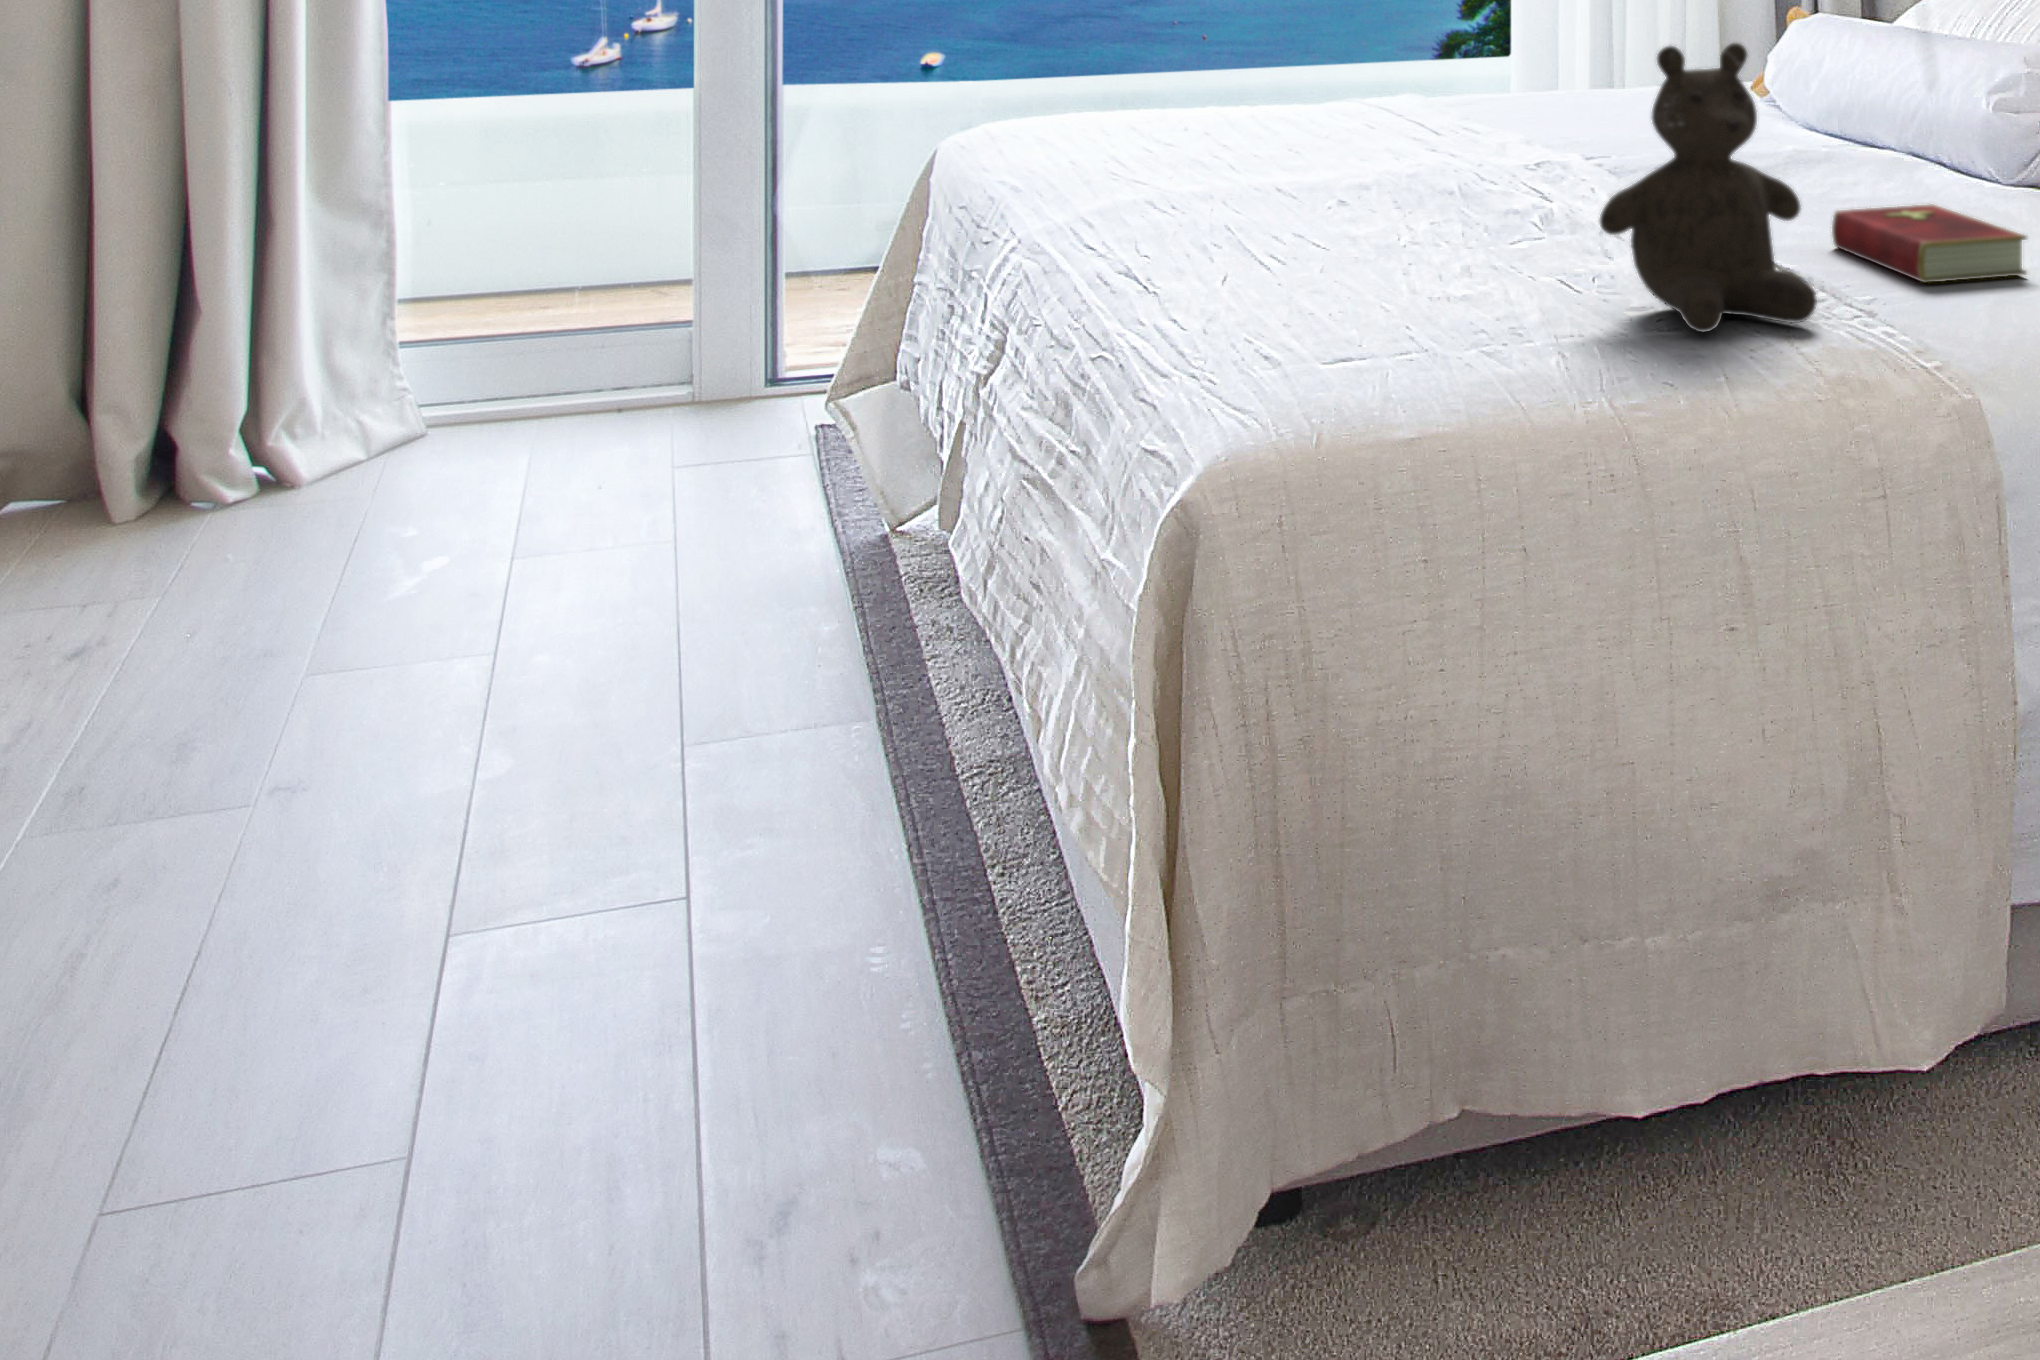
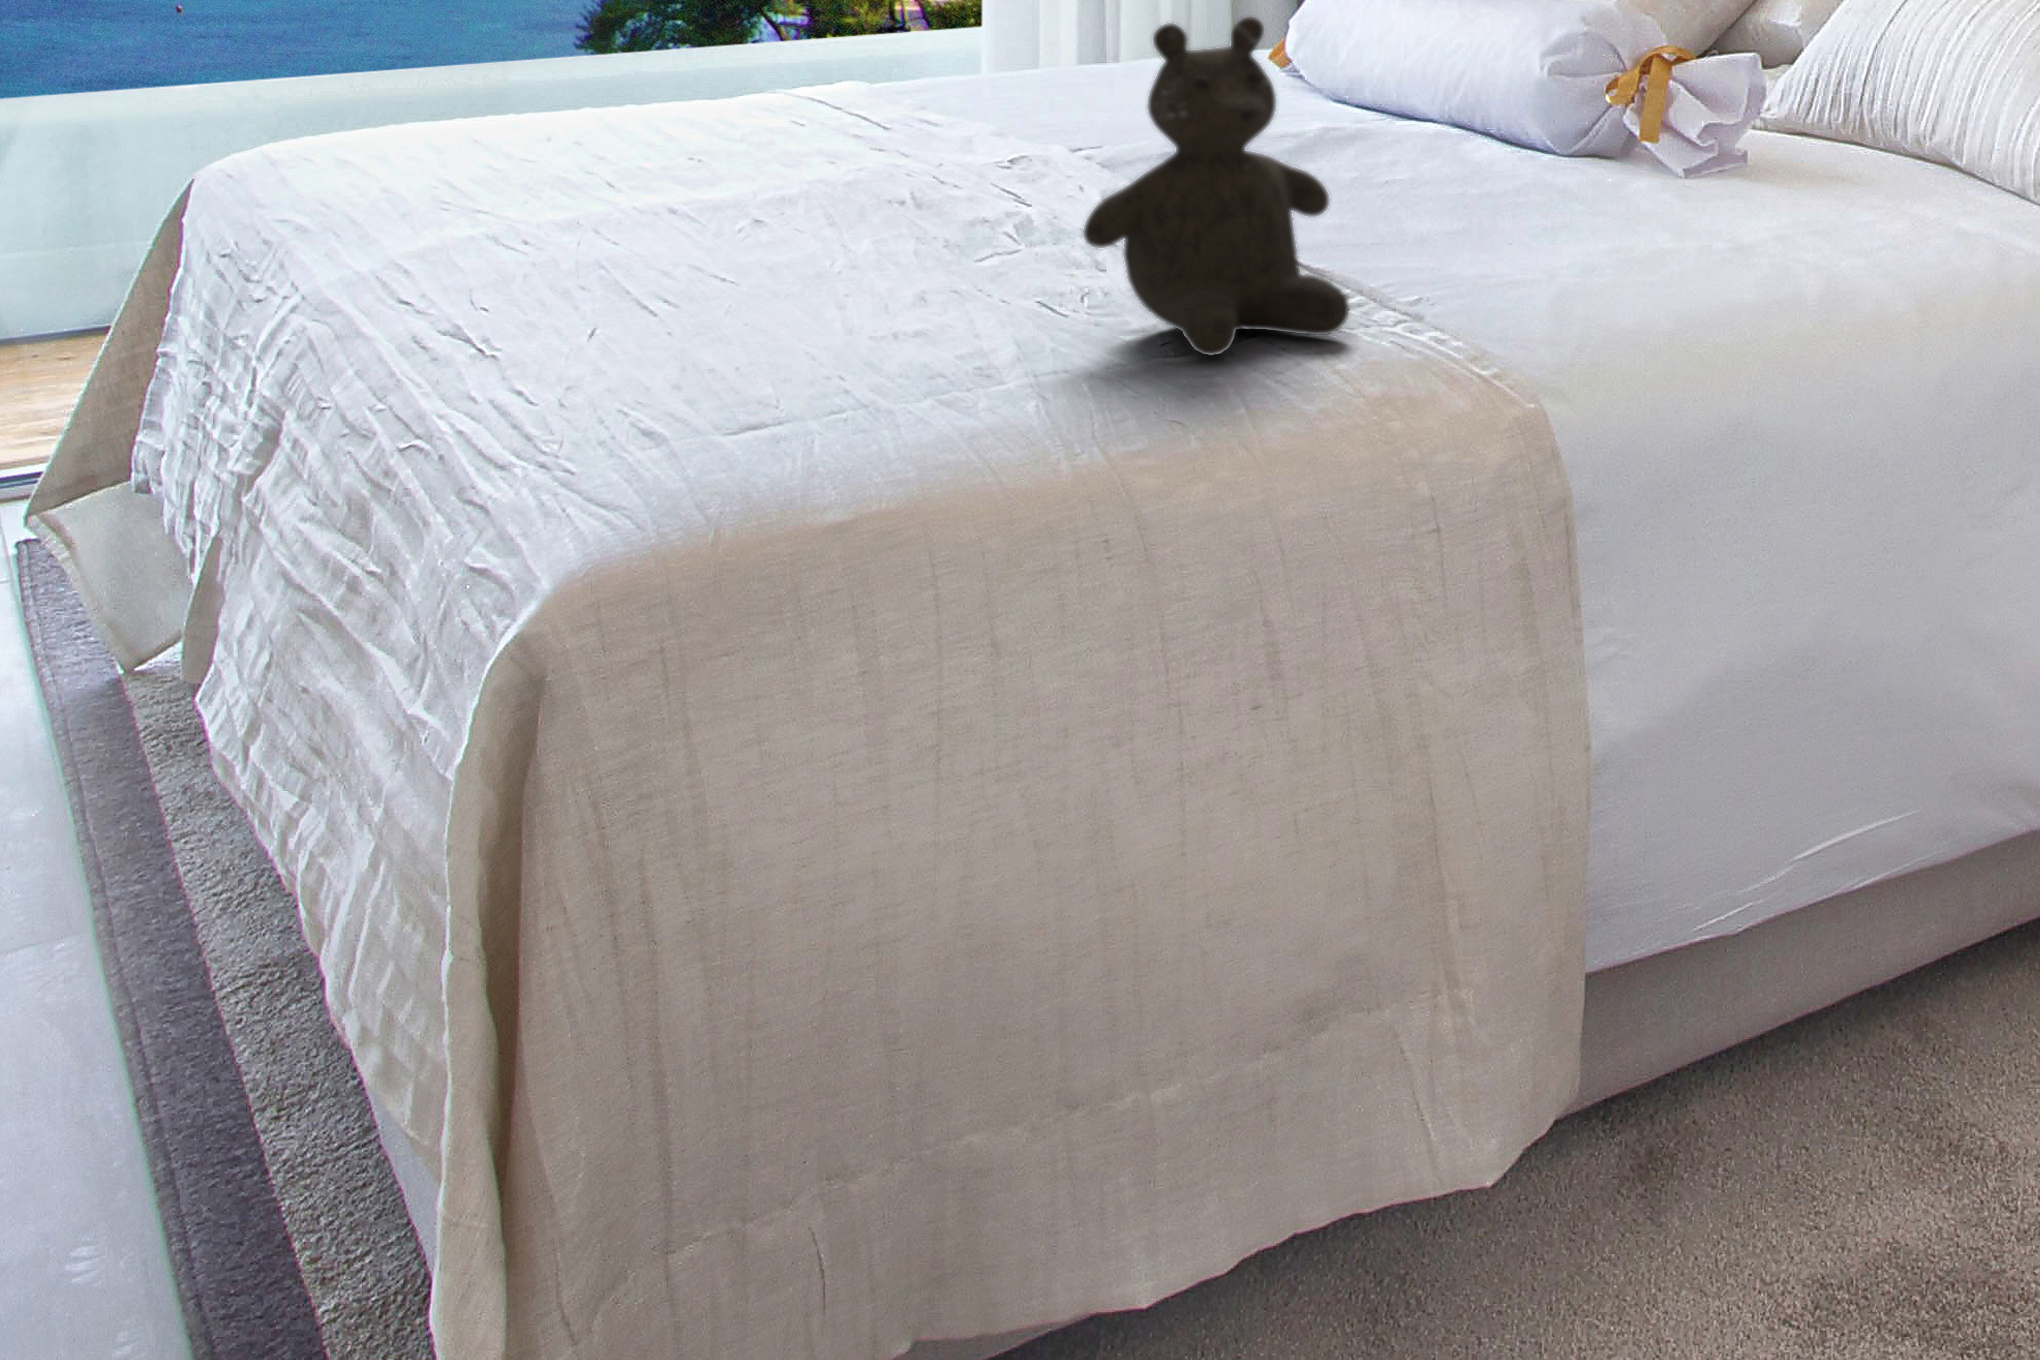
hardcover book: present [1832,204,2026,283] -> none [1367,182,1589,274]

